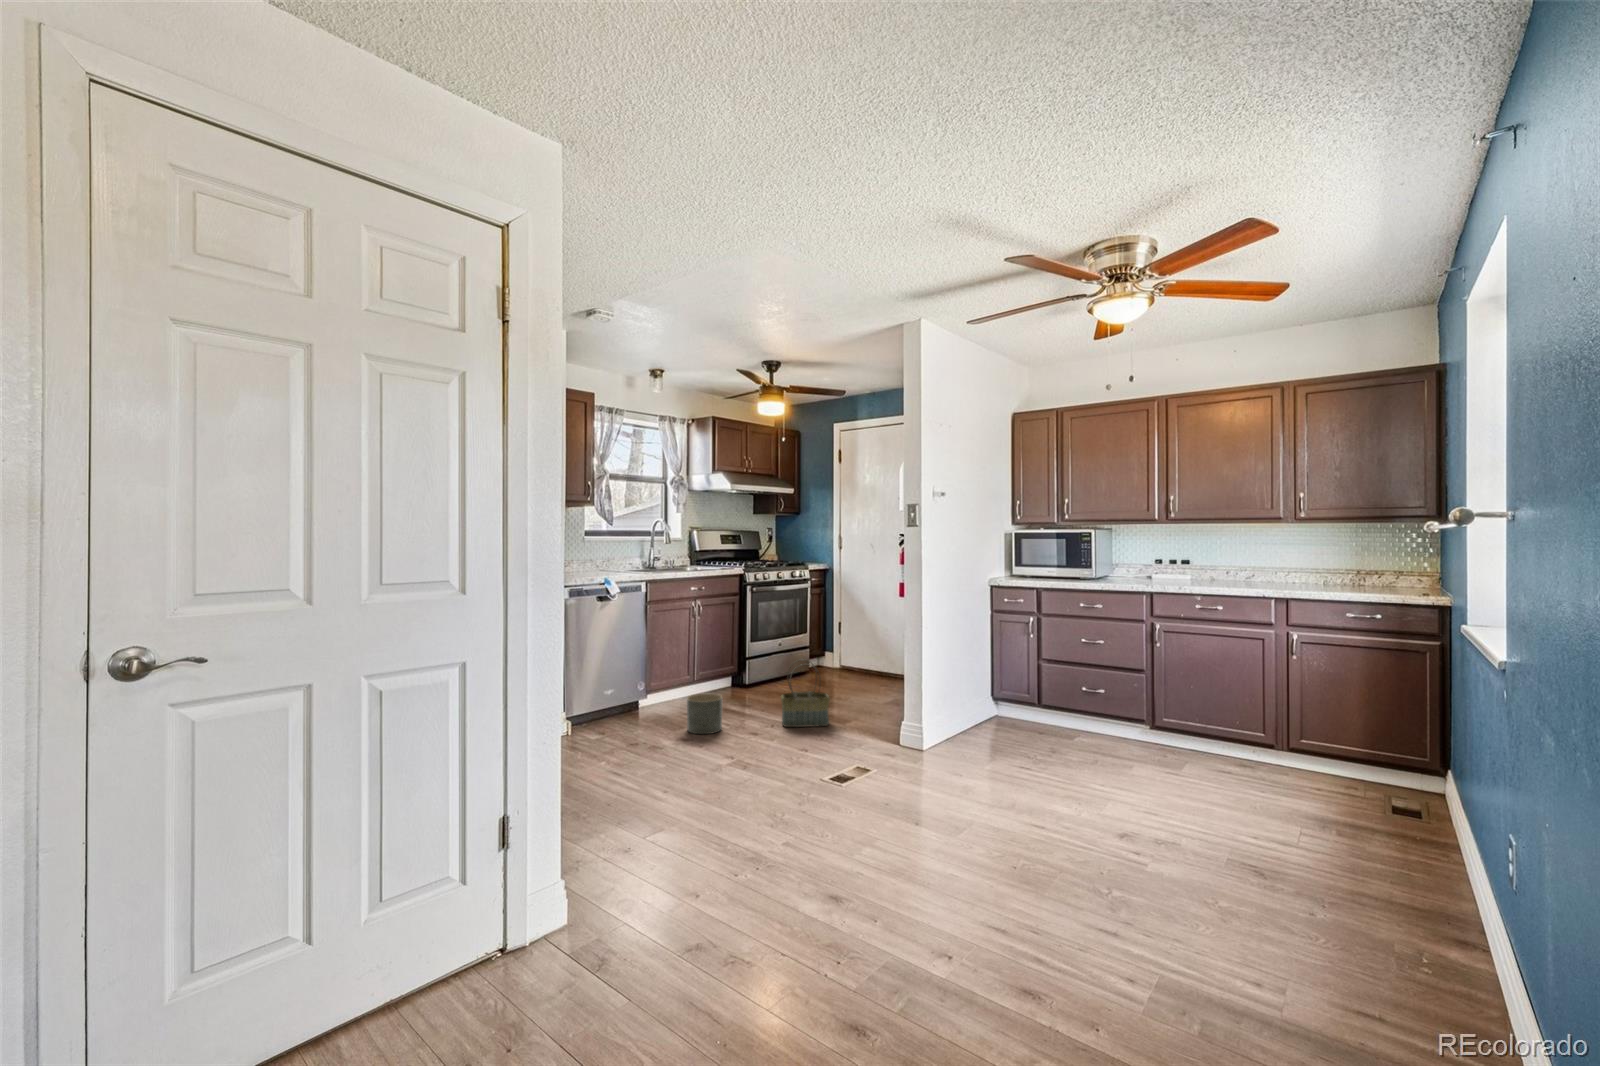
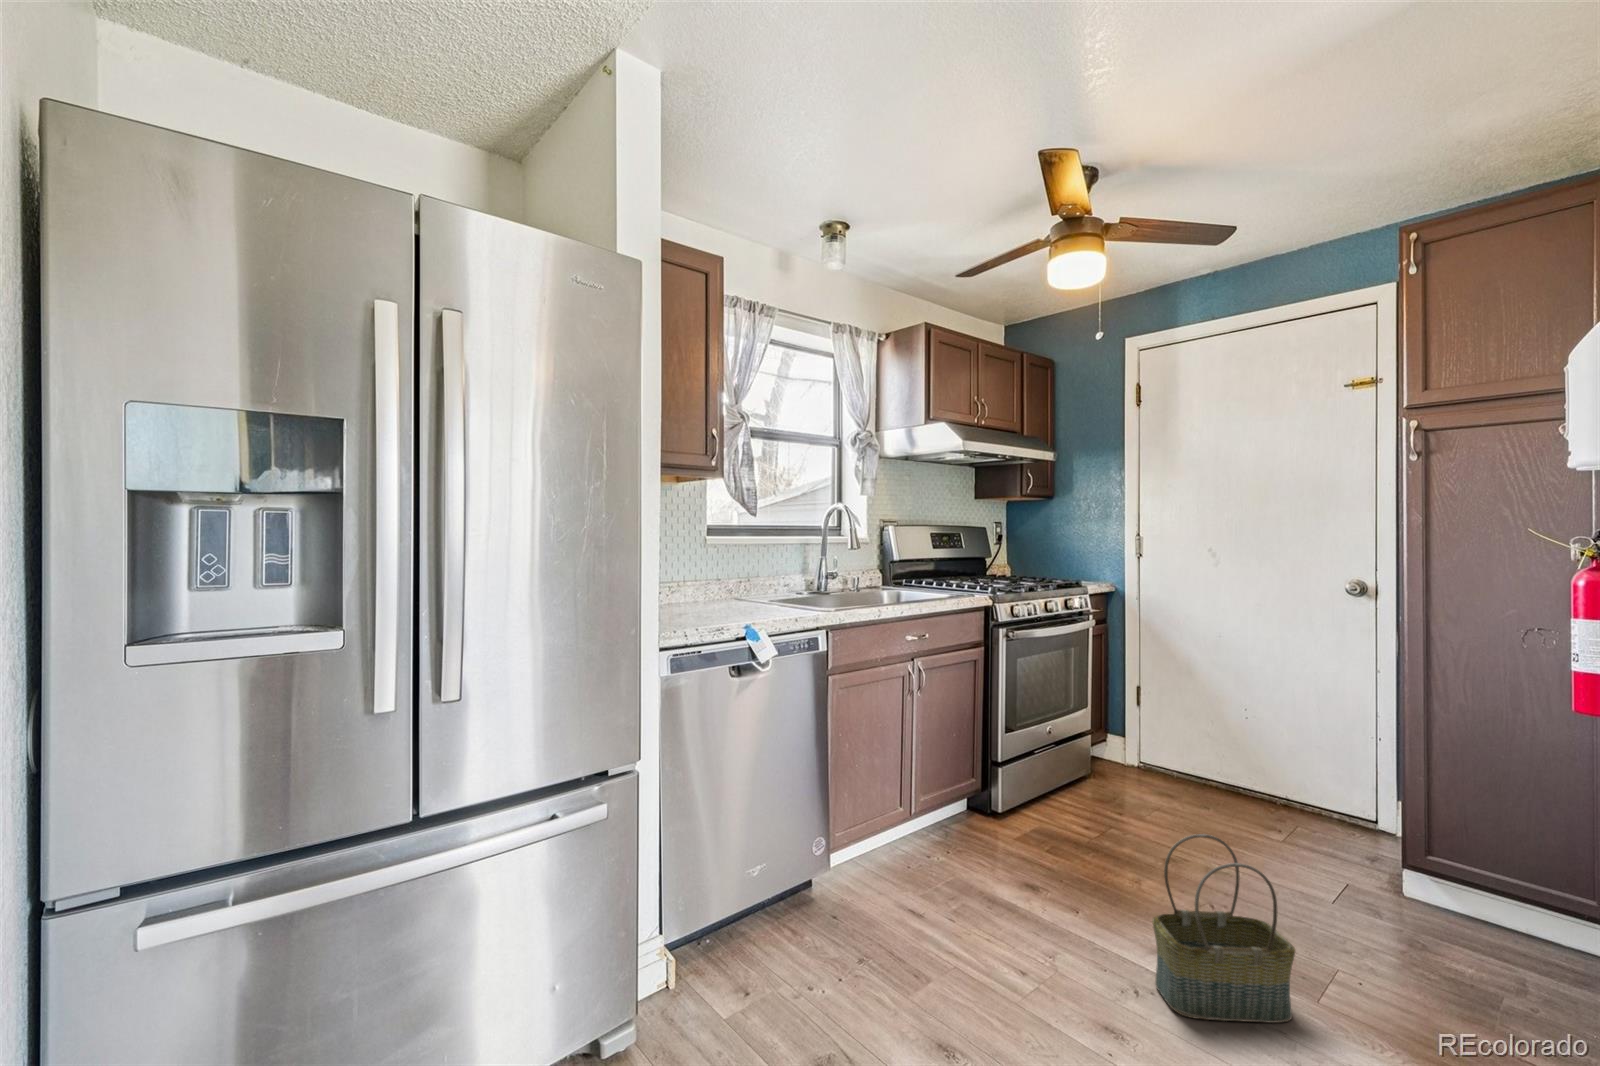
planter: present [687,694,722,734] -> none [934,905,1022,1034]

